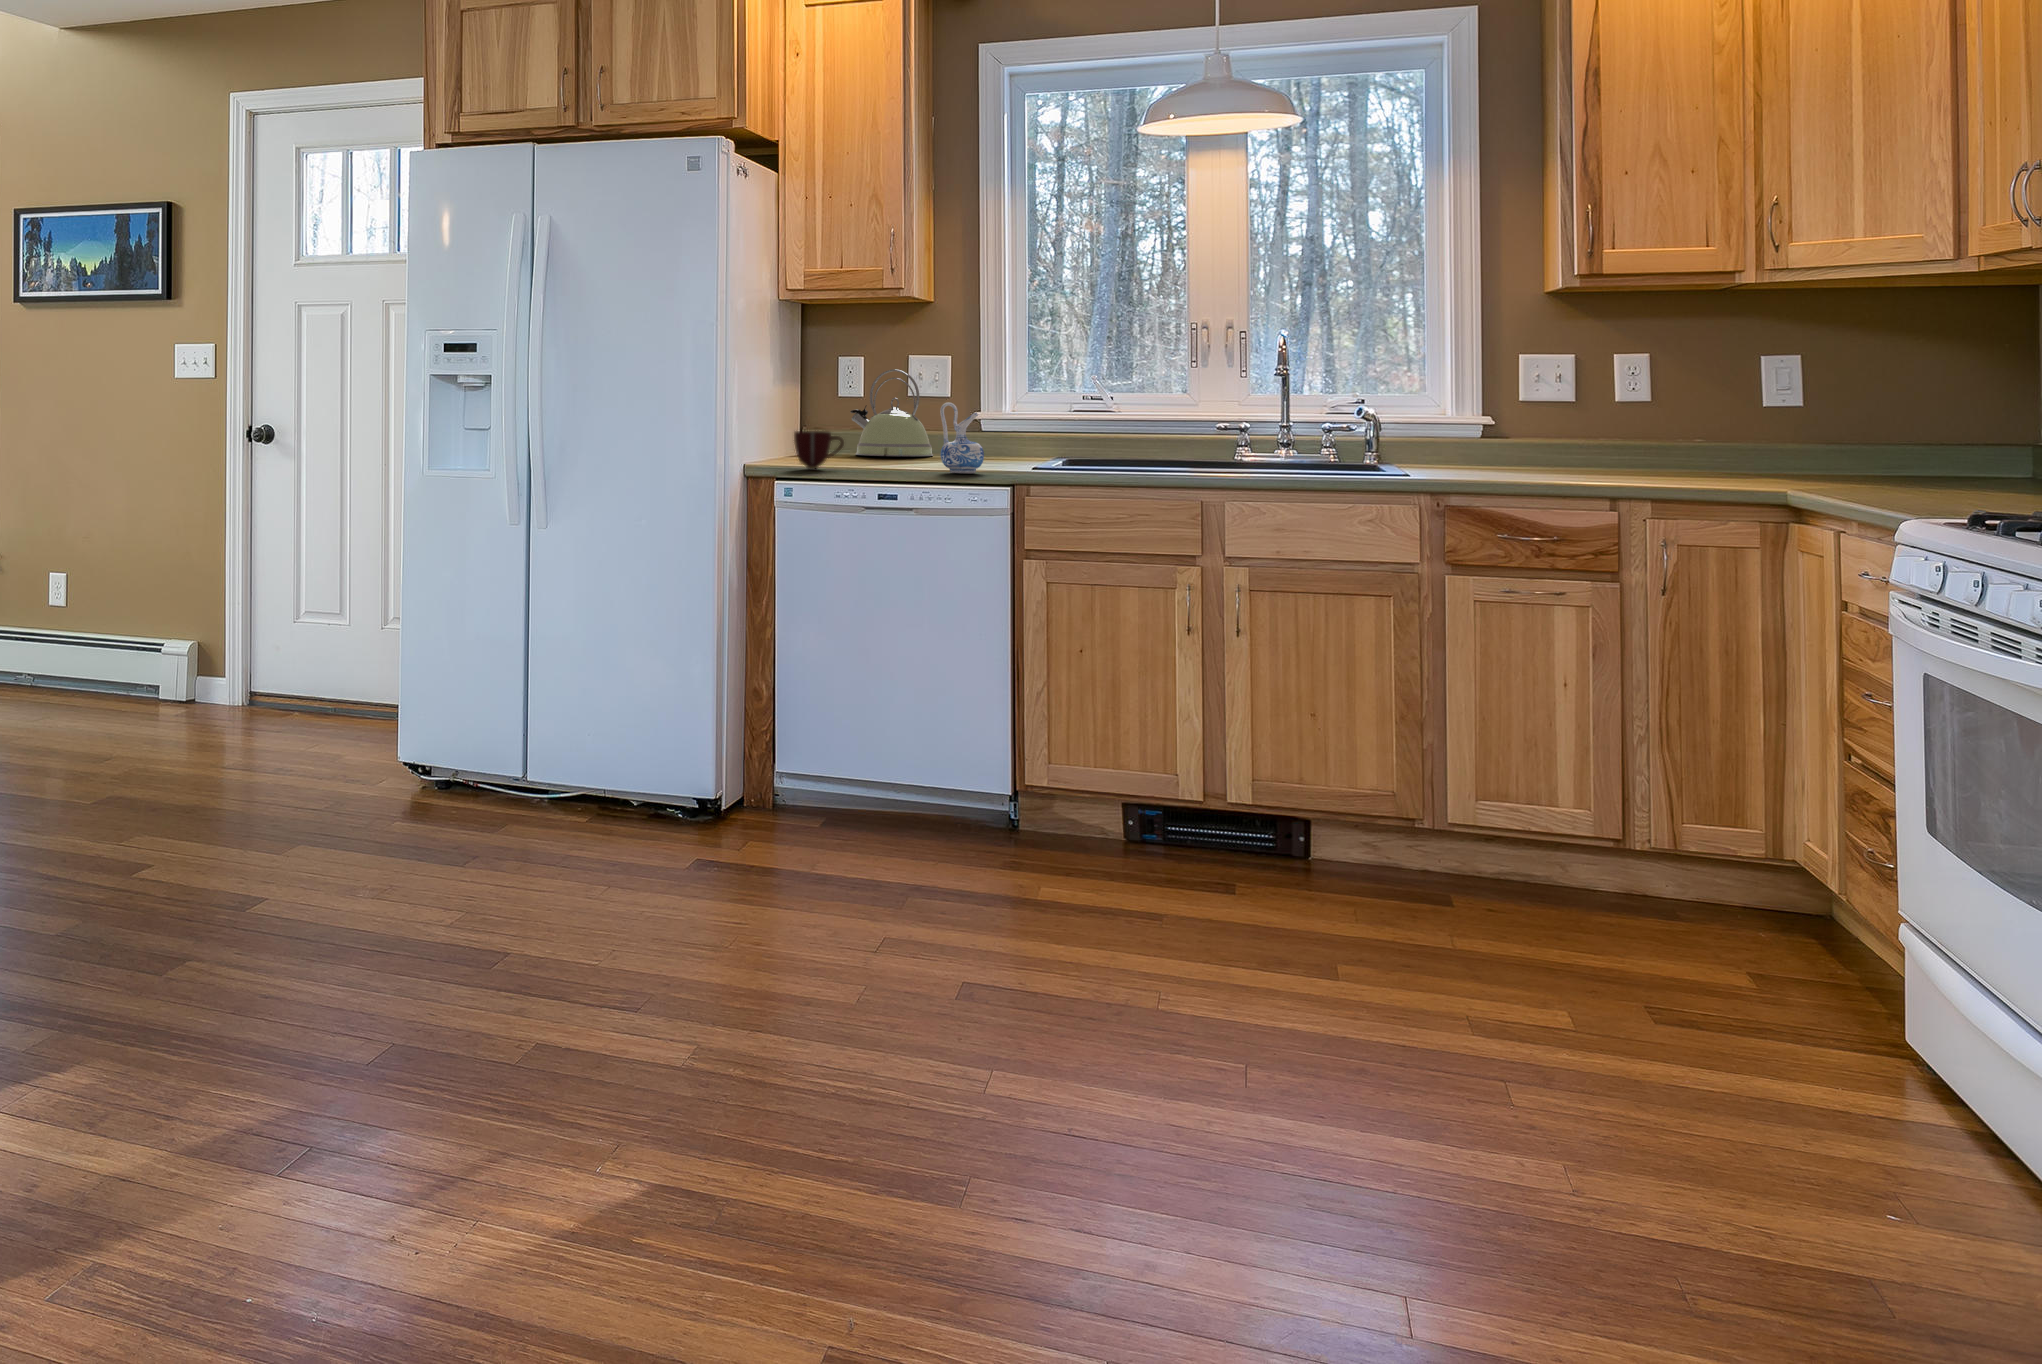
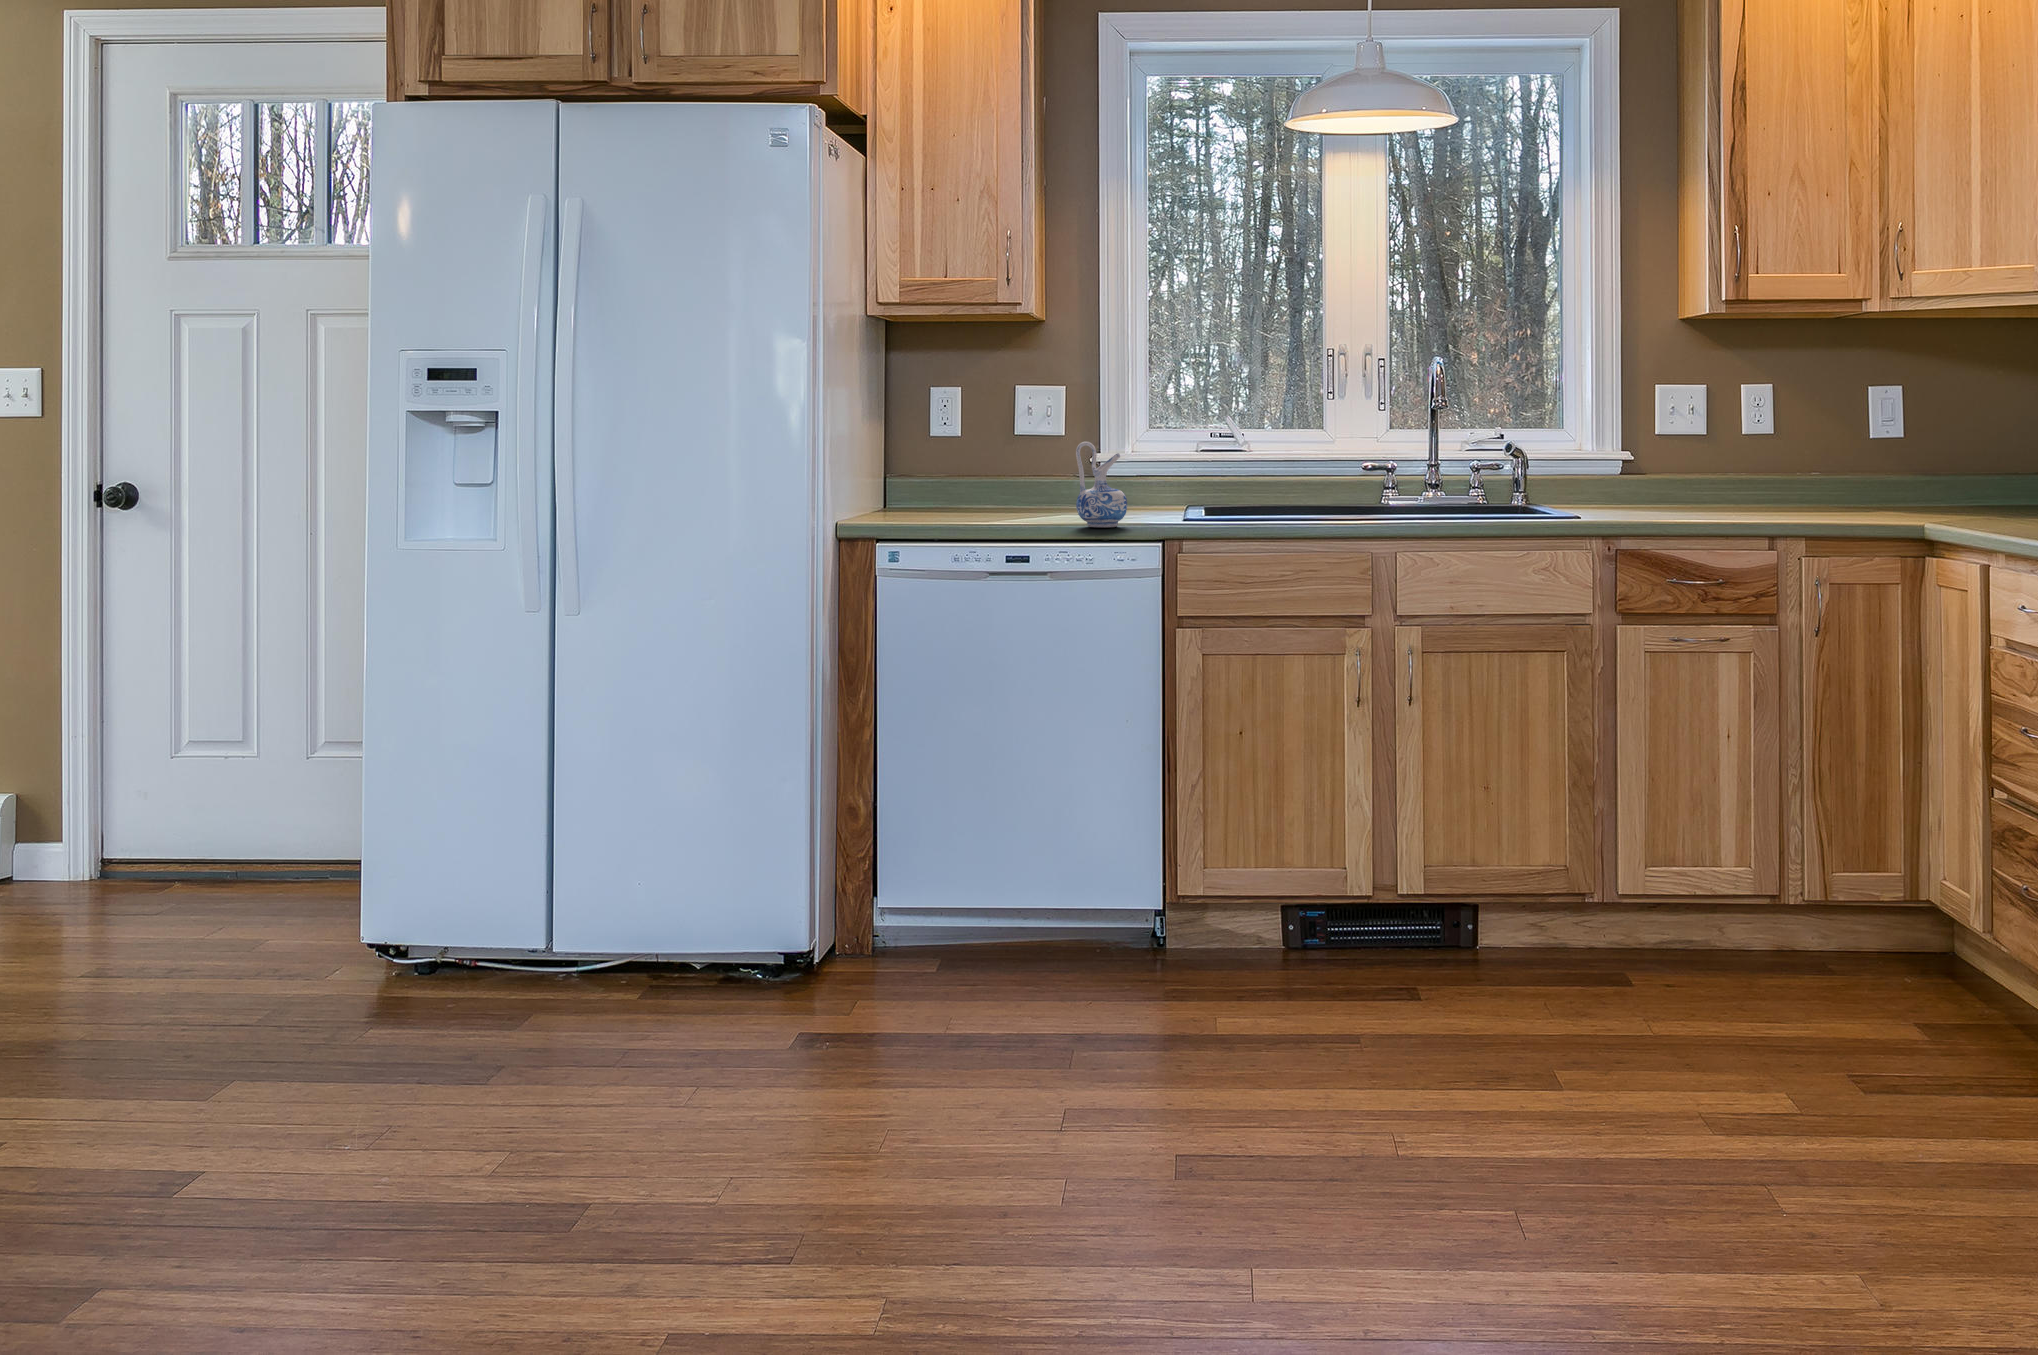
kettle: present [850,369,933,456] -> none [954,398,1053,503]
mug: present [794,431,844,469] -> none [894,479,957,527]

